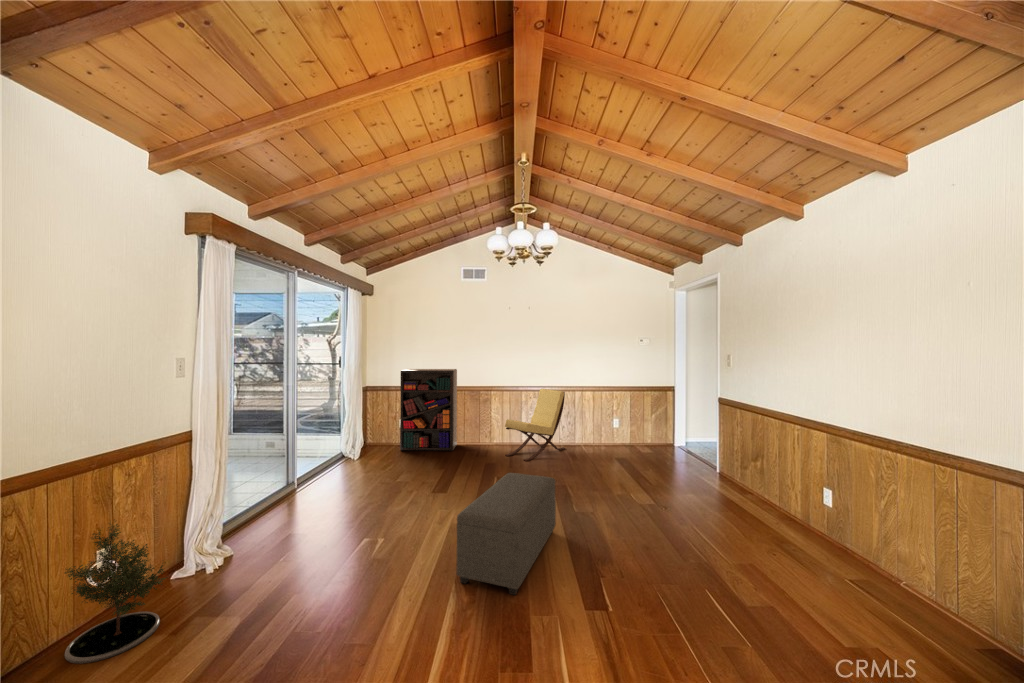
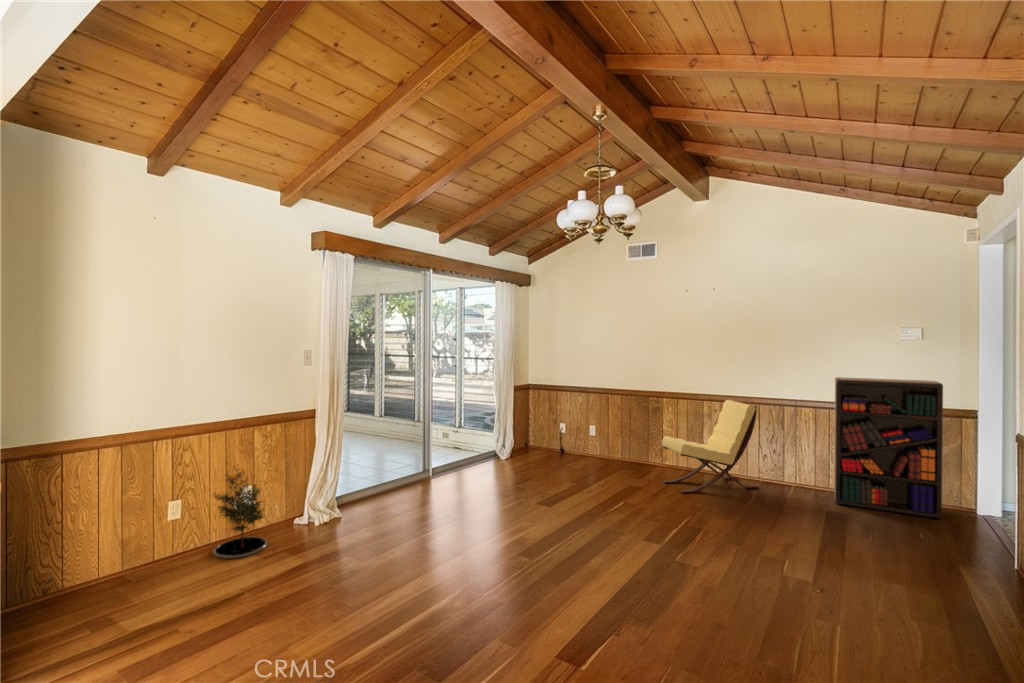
bookshelf: present [400,369,457,451] -> present [834,377,943,519]
ottoman: present [456,473,556,595] -> none [461,493,617,618]

